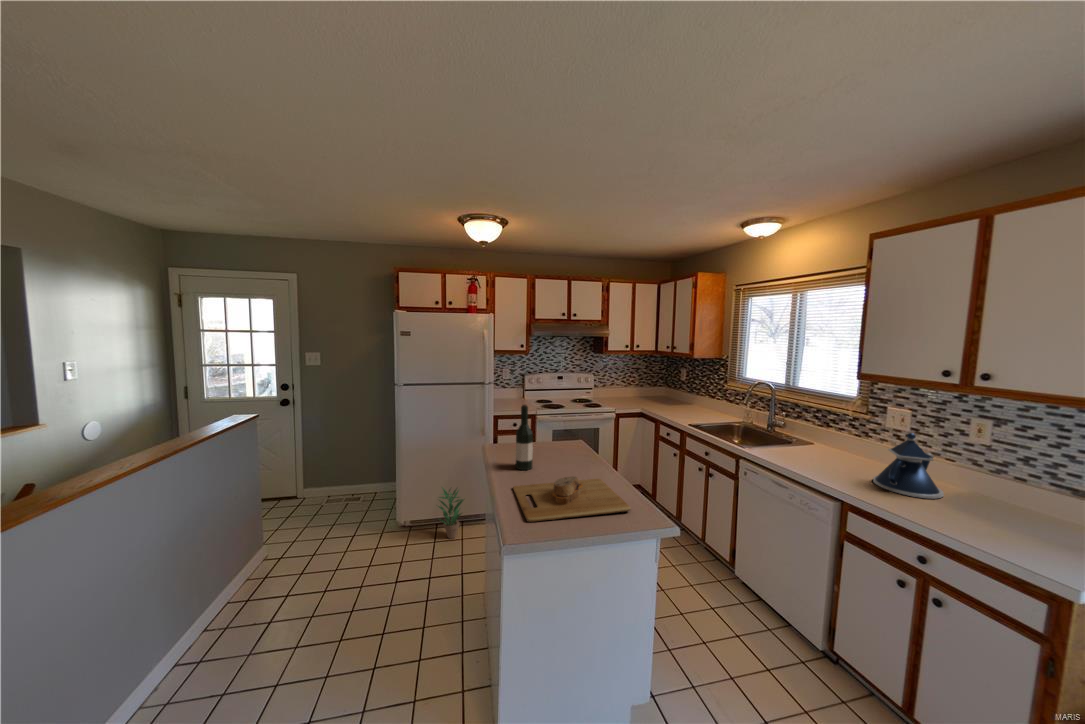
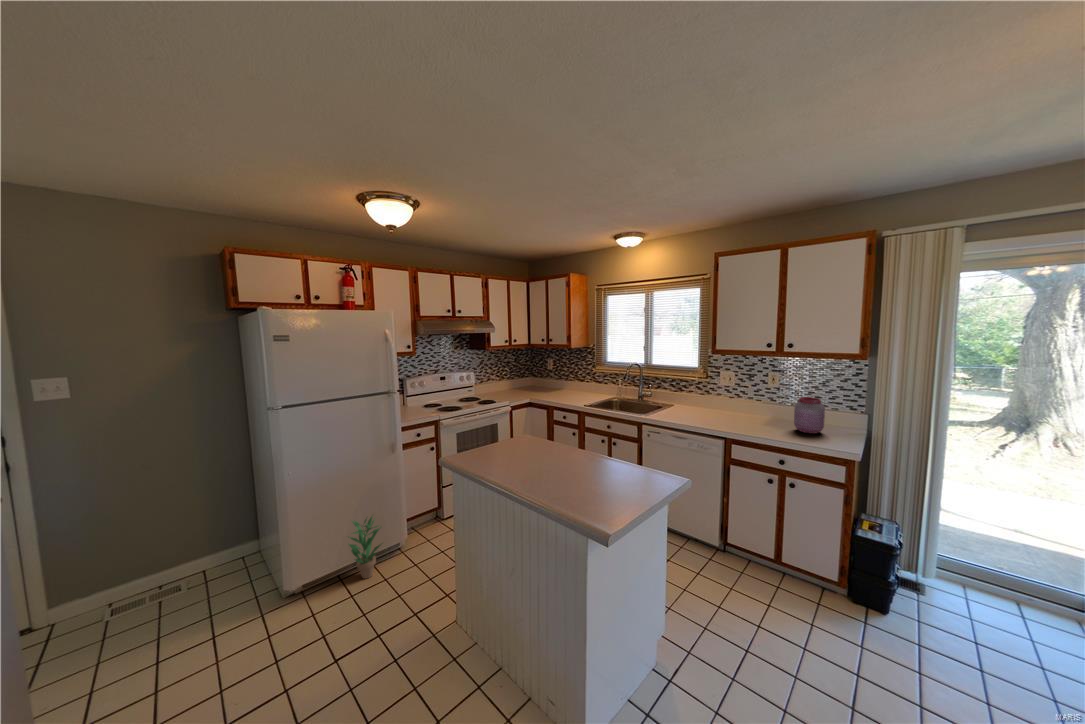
wine bottle: present [516,405,533,470] -> none [501,401,520,468]
teapot: present [873,433,944,499] -> none [731,385,770,426]
jar: none [978,466,1046,531] -> present [794,397,825,434]
cutting board: present [513,477,630,522] -> none [531,458,642,506]

